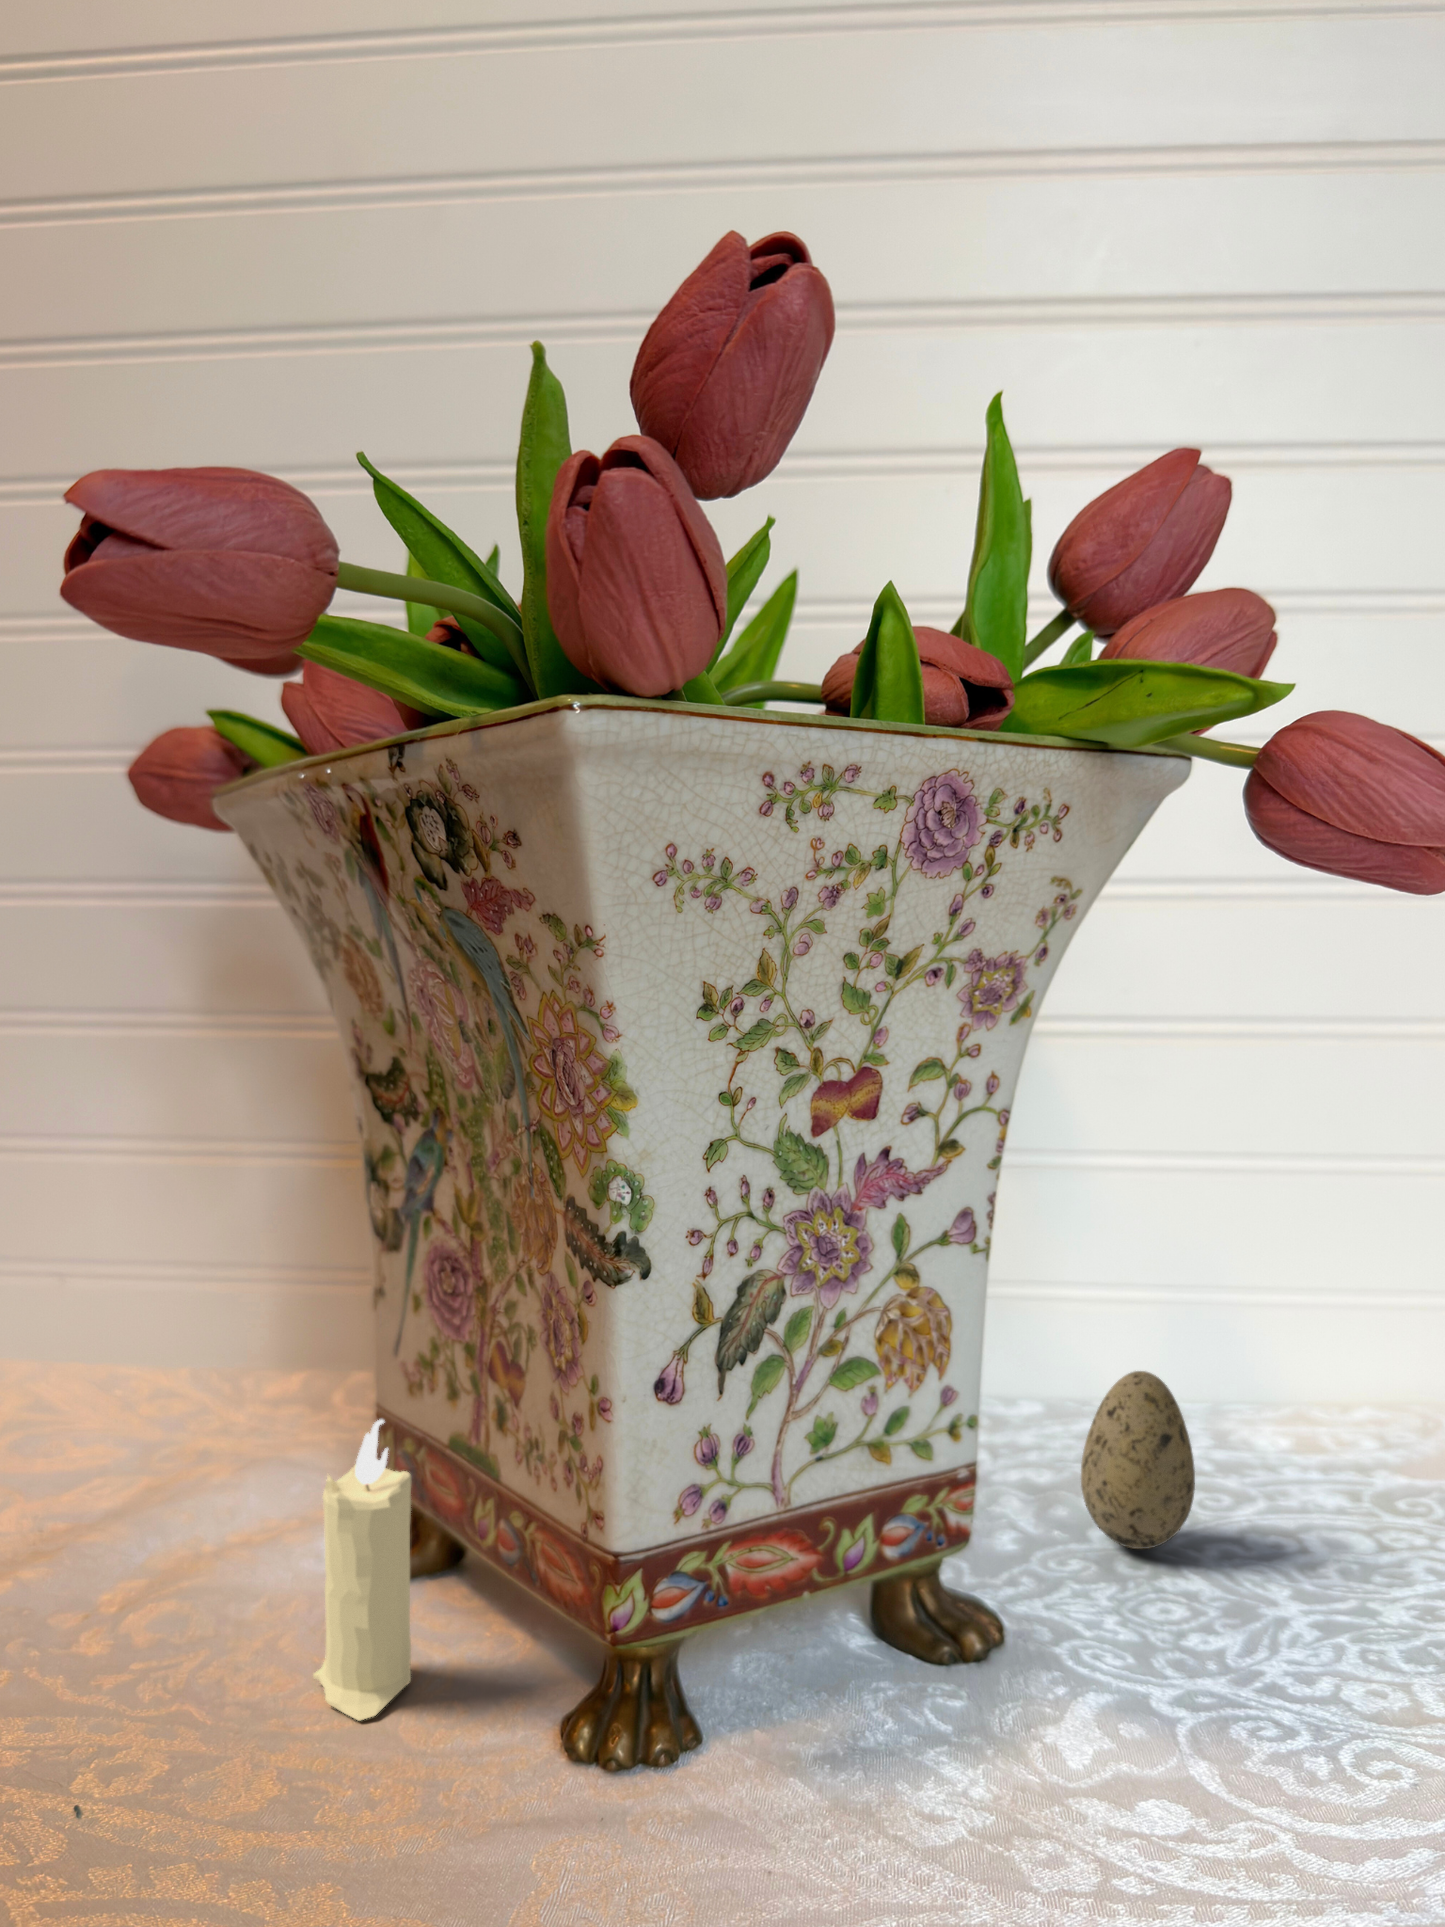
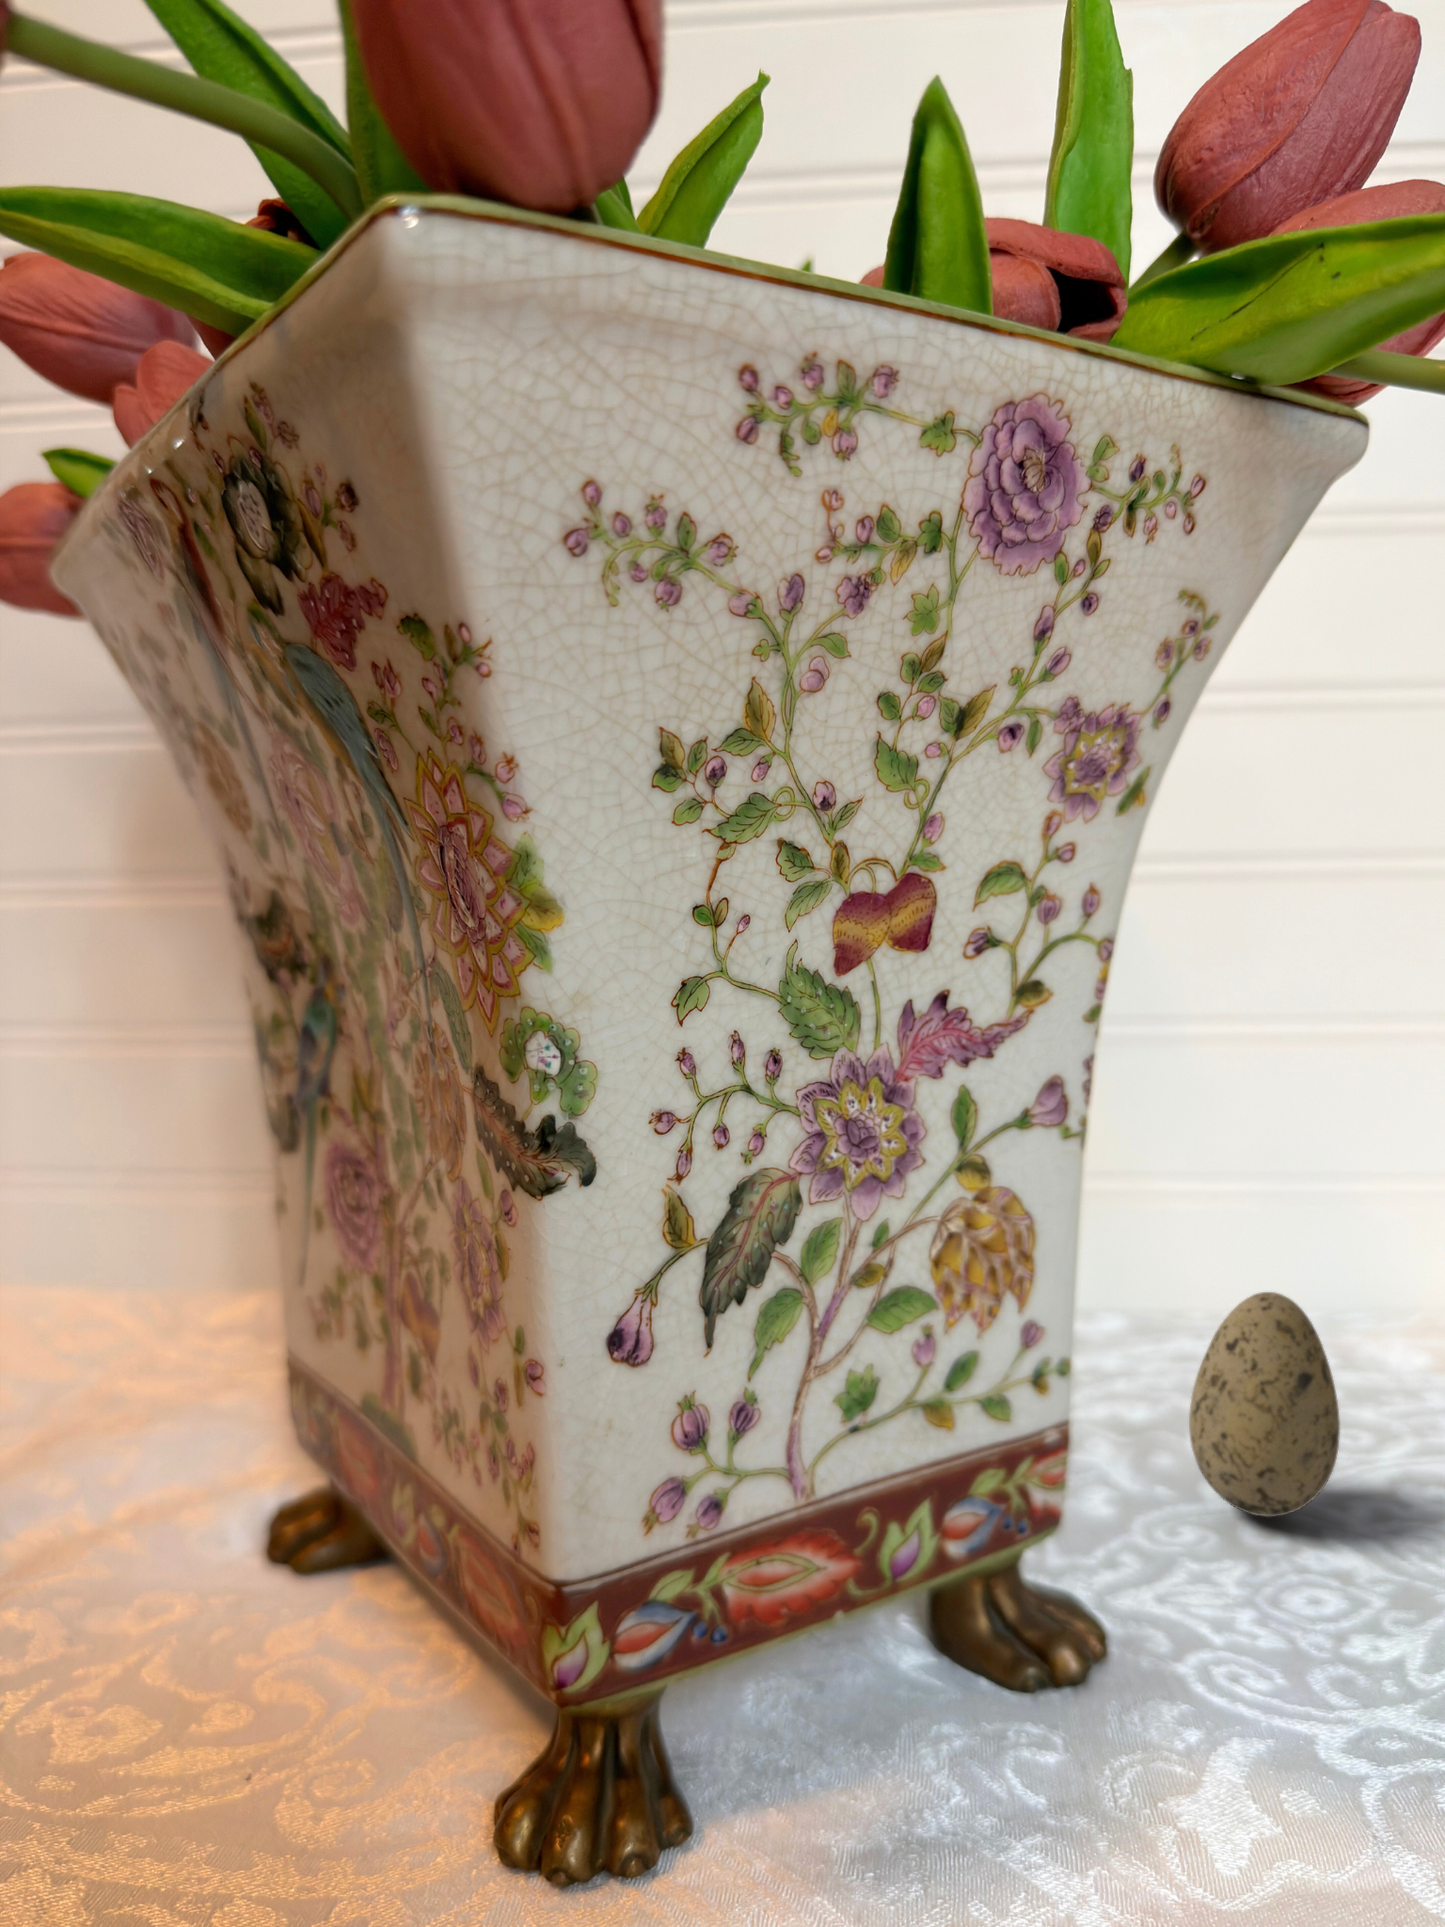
candle: present [313,1419,411,1720] -> none [174,1384,309,1793]

